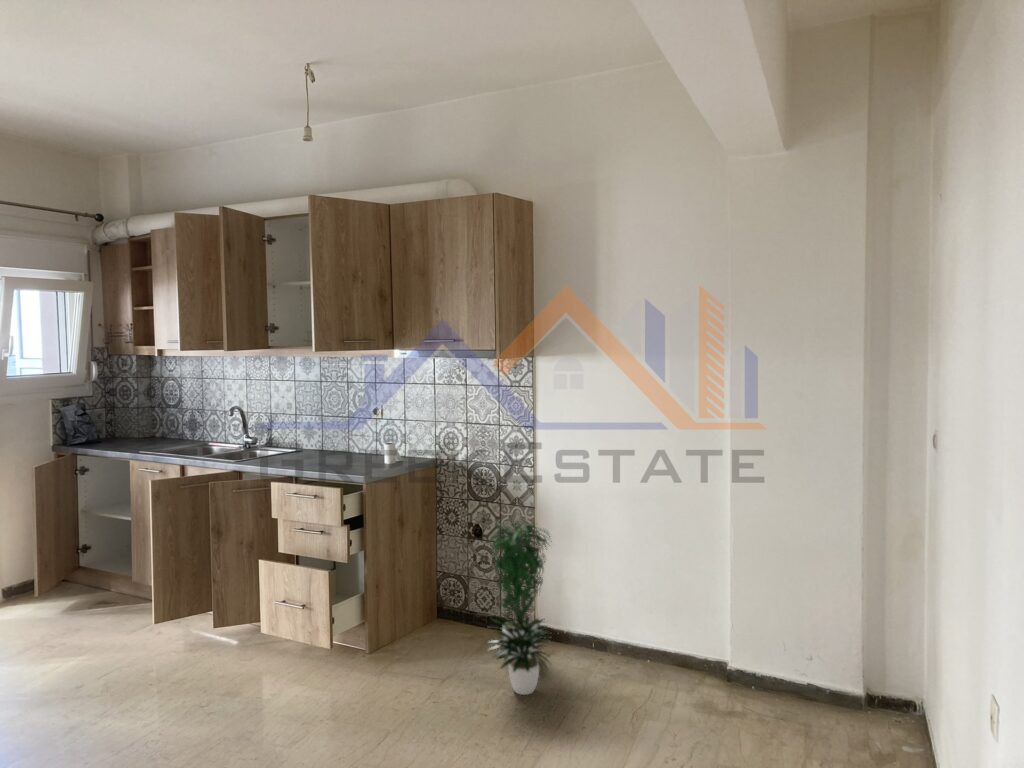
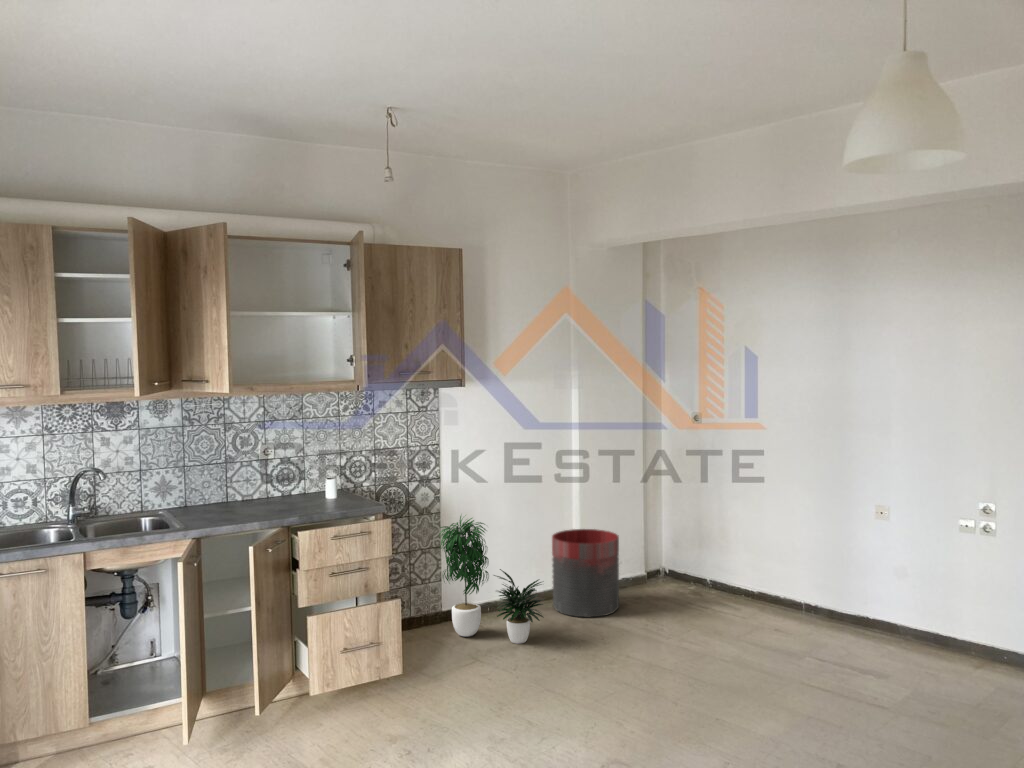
trash can: none [646,580,752,729] -> present [552,529,619,618]

